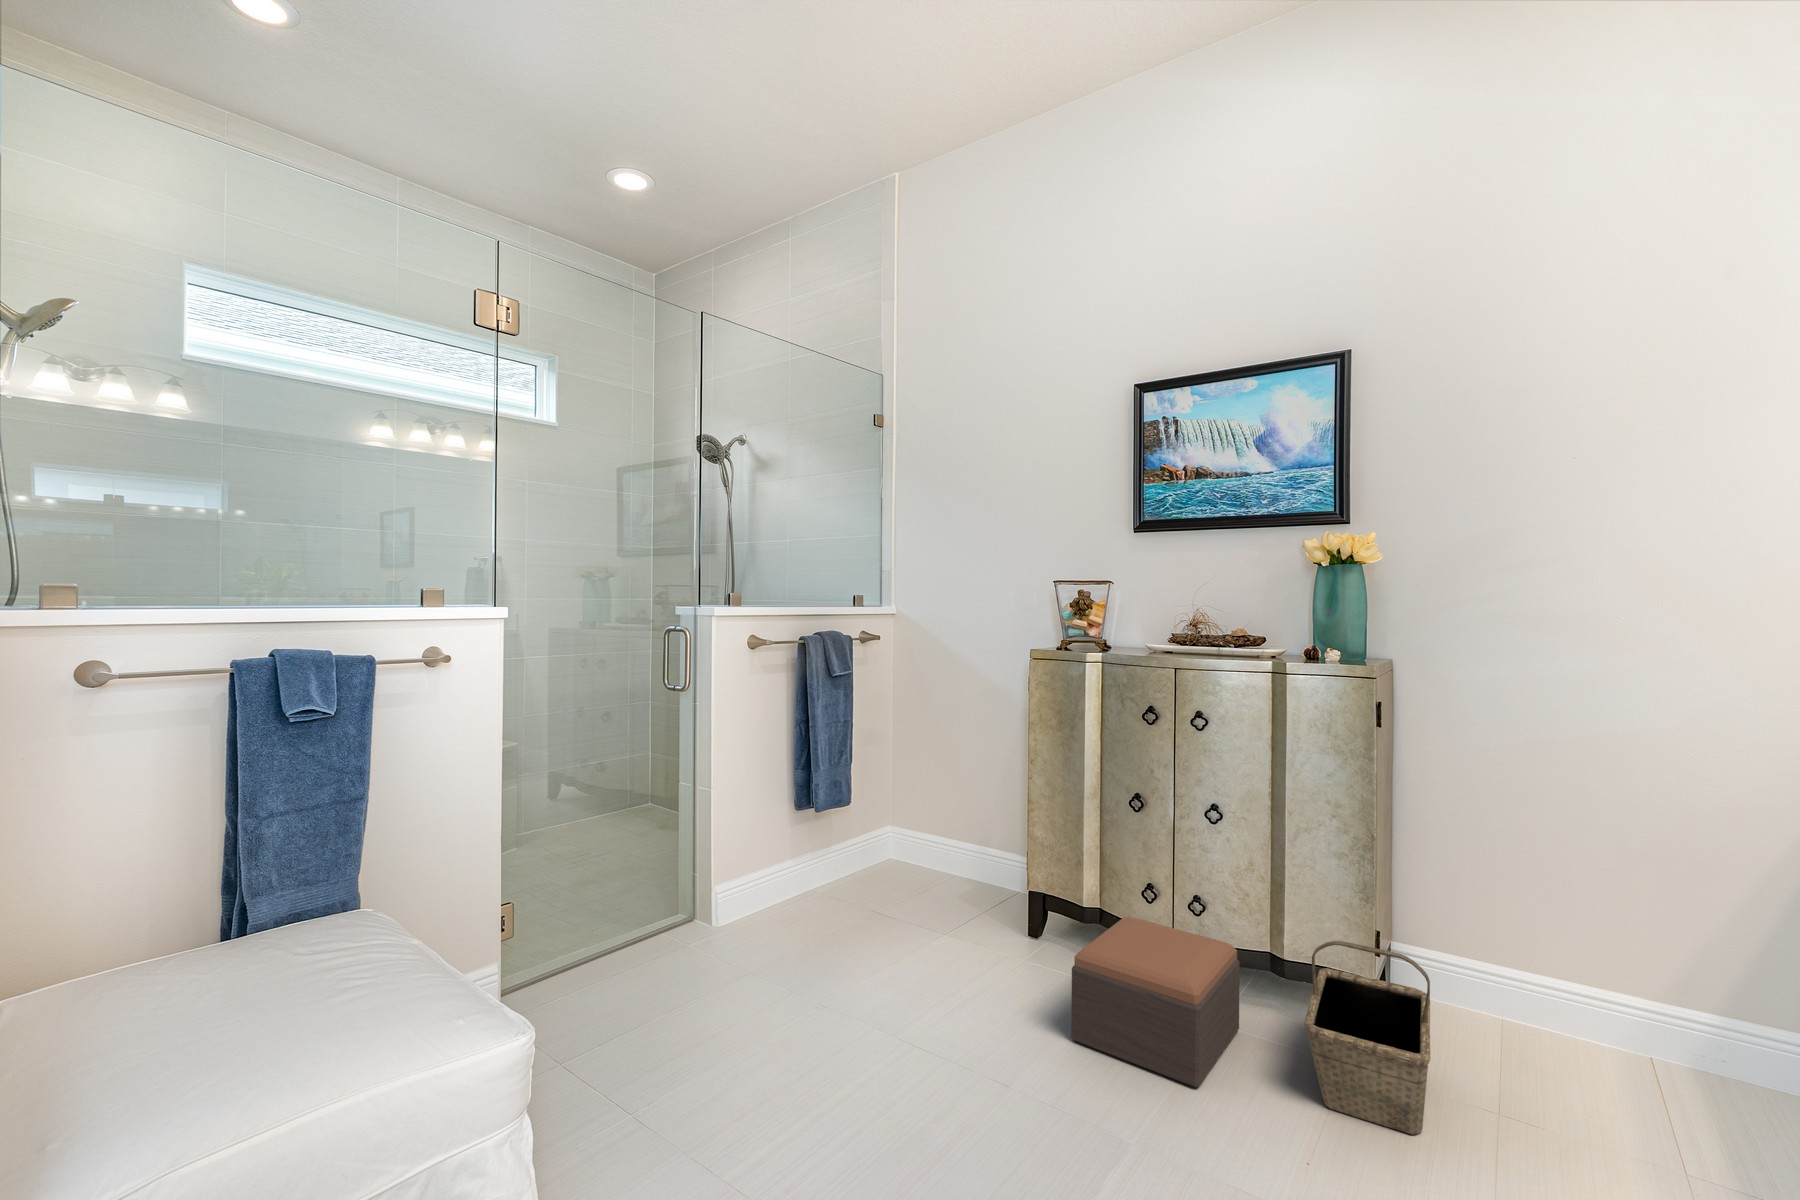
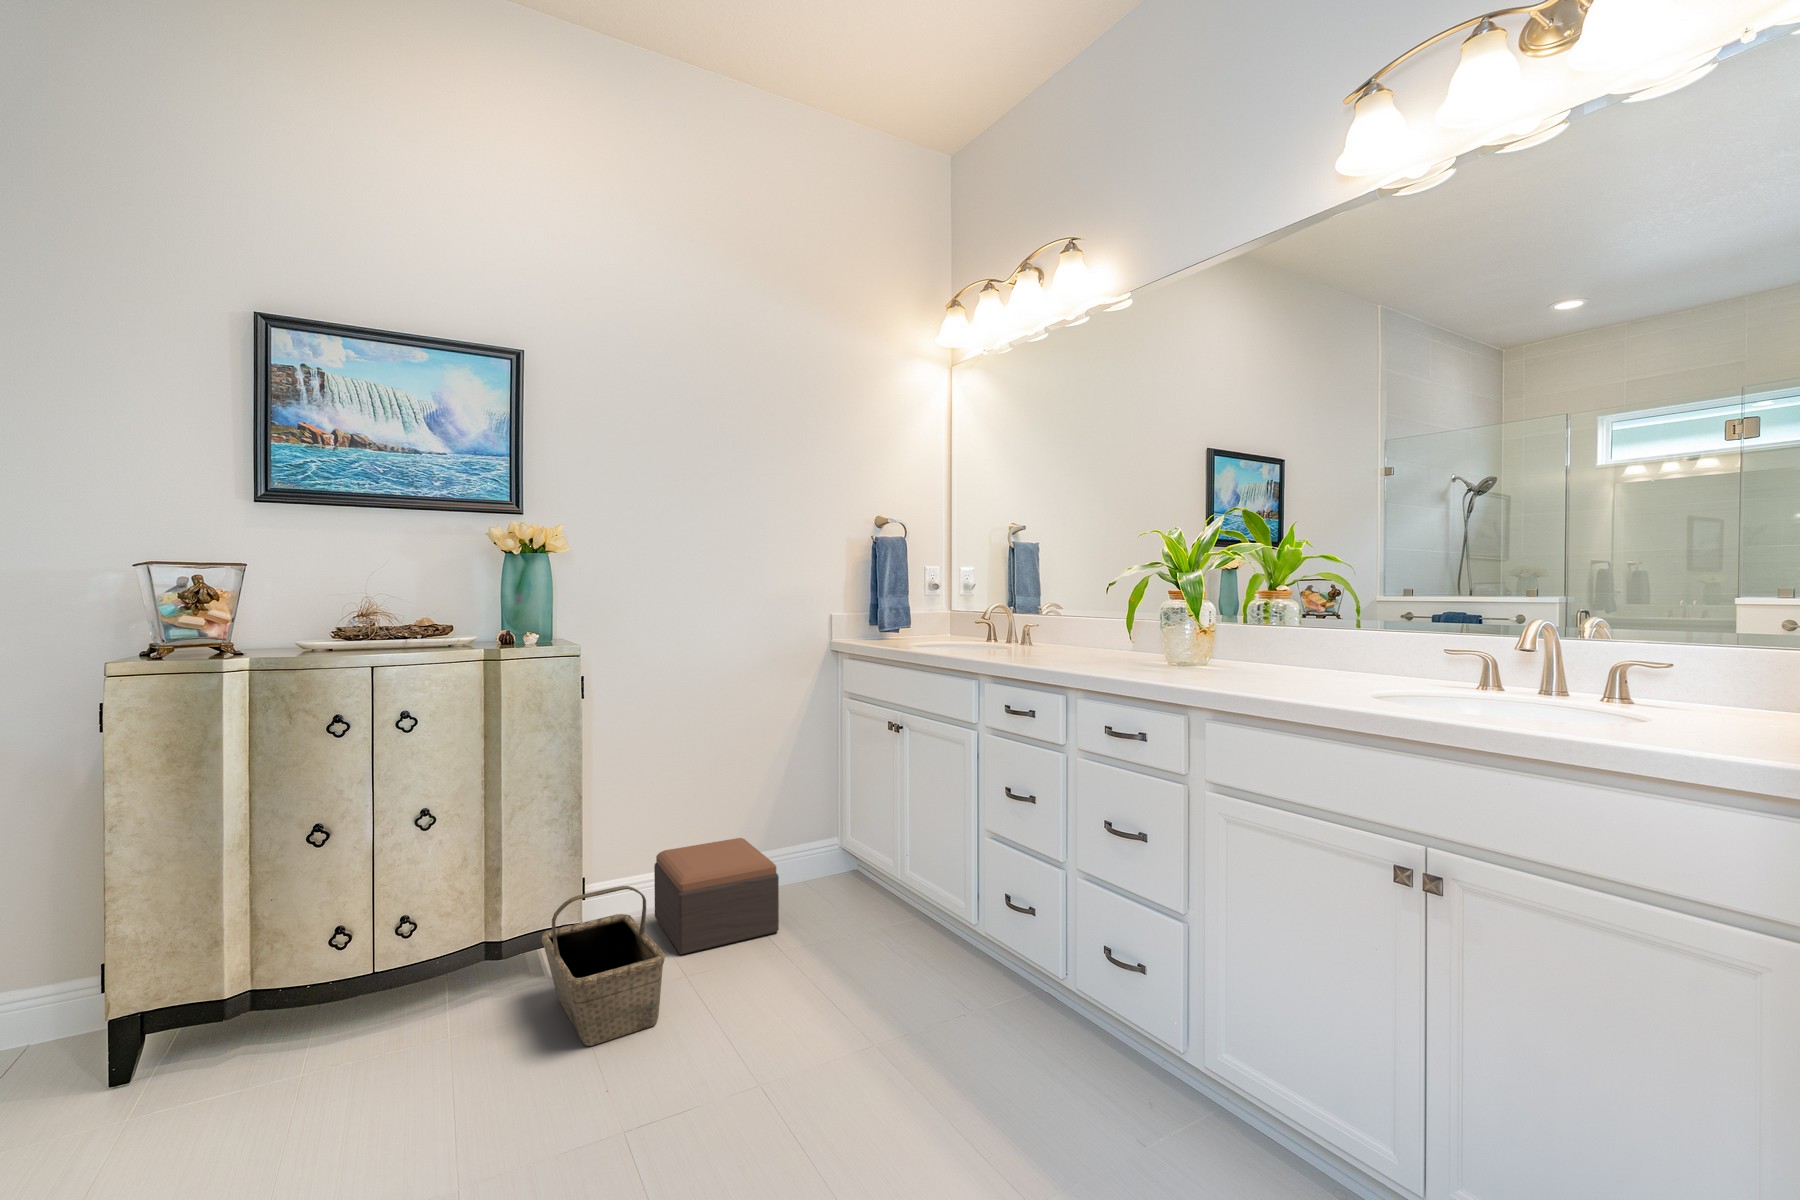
footstool: present [1071,917,1240,1088] -> present [654,838,779,954]

